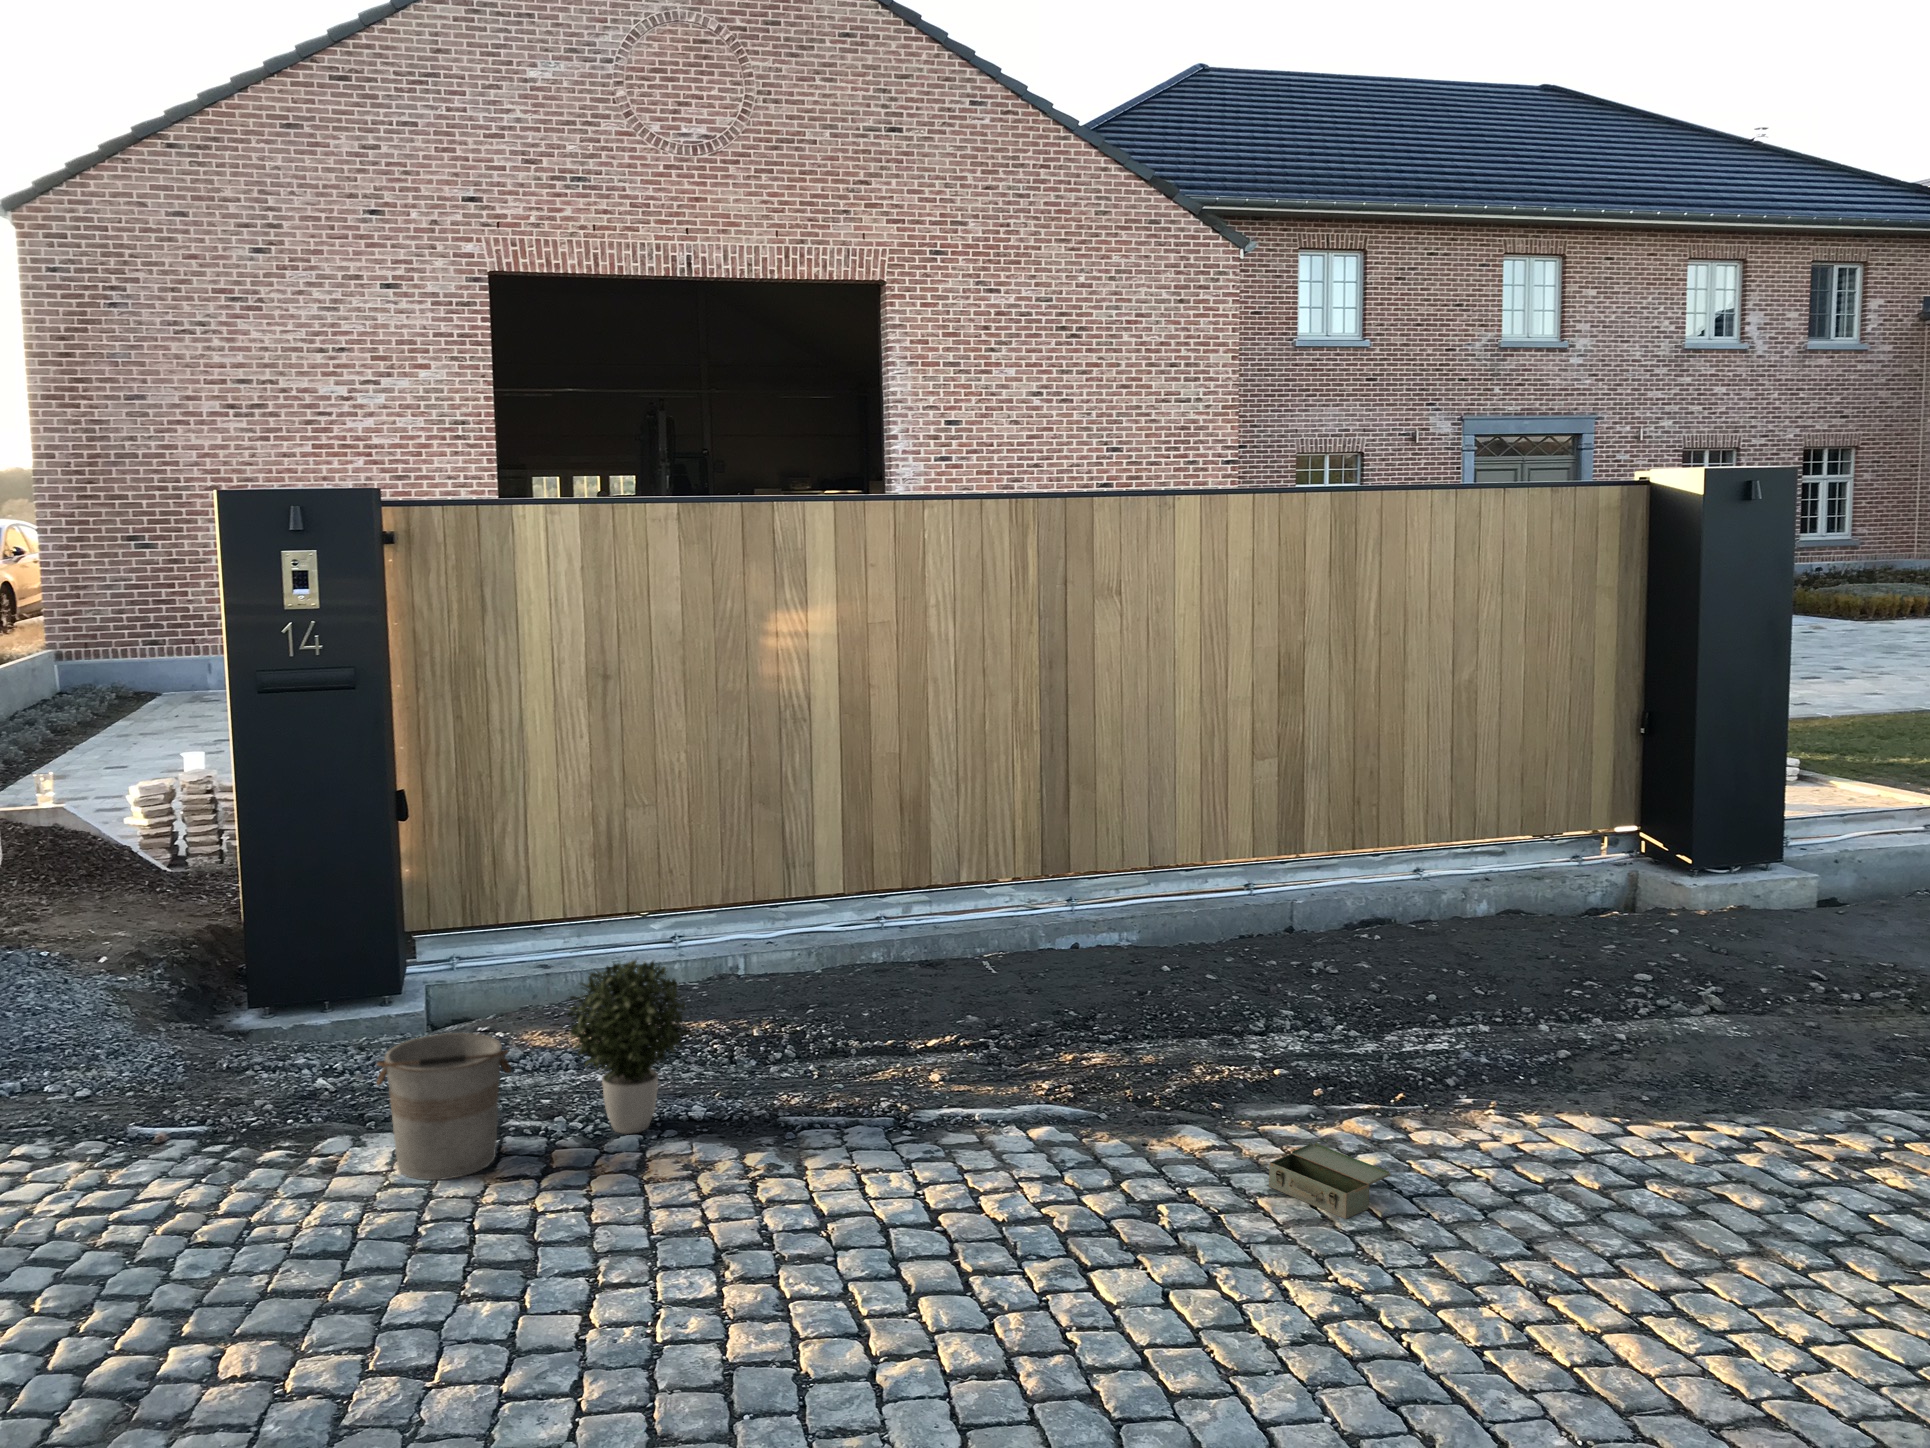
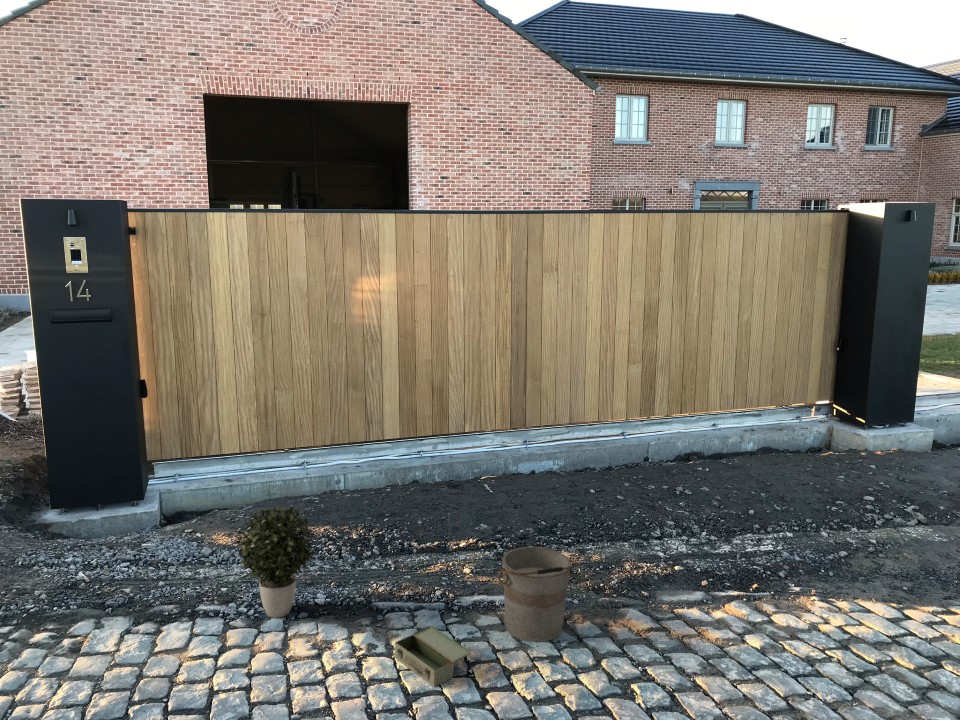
bucket: present [377,1033,511,1180] -> present [498,547,579,642]
toolbox: present [1269,1144,1391,1219] -> present [395,626,471,687]

